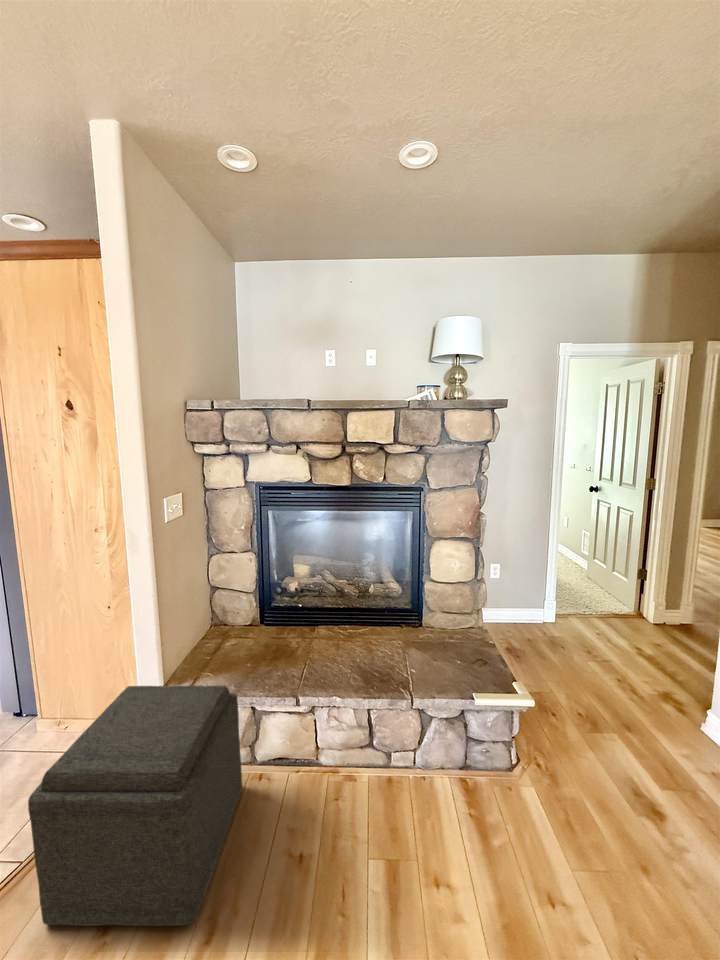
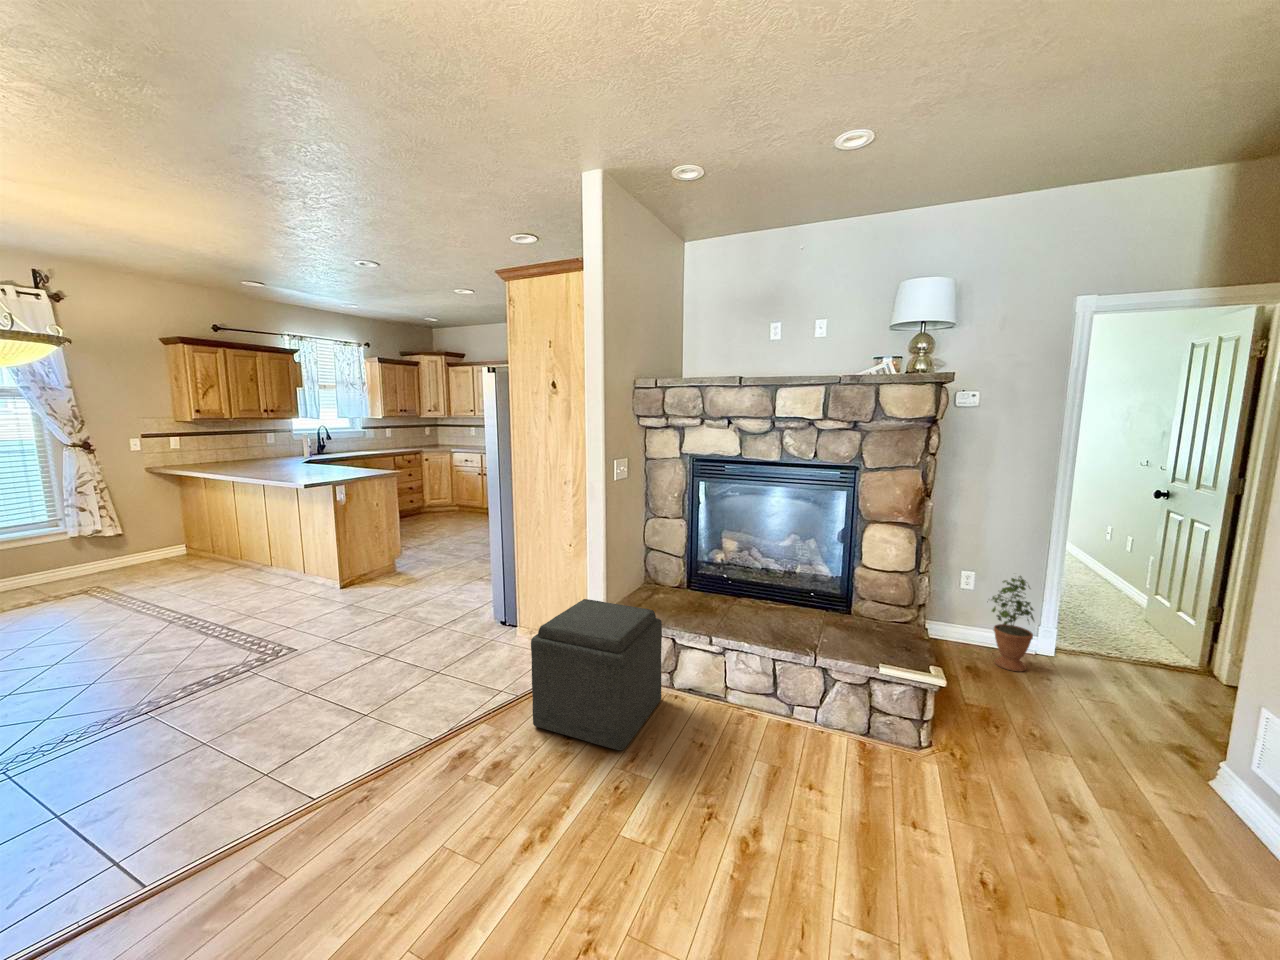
potted plant: none [514,564,548,644] -> present [991,576,1034,671]

